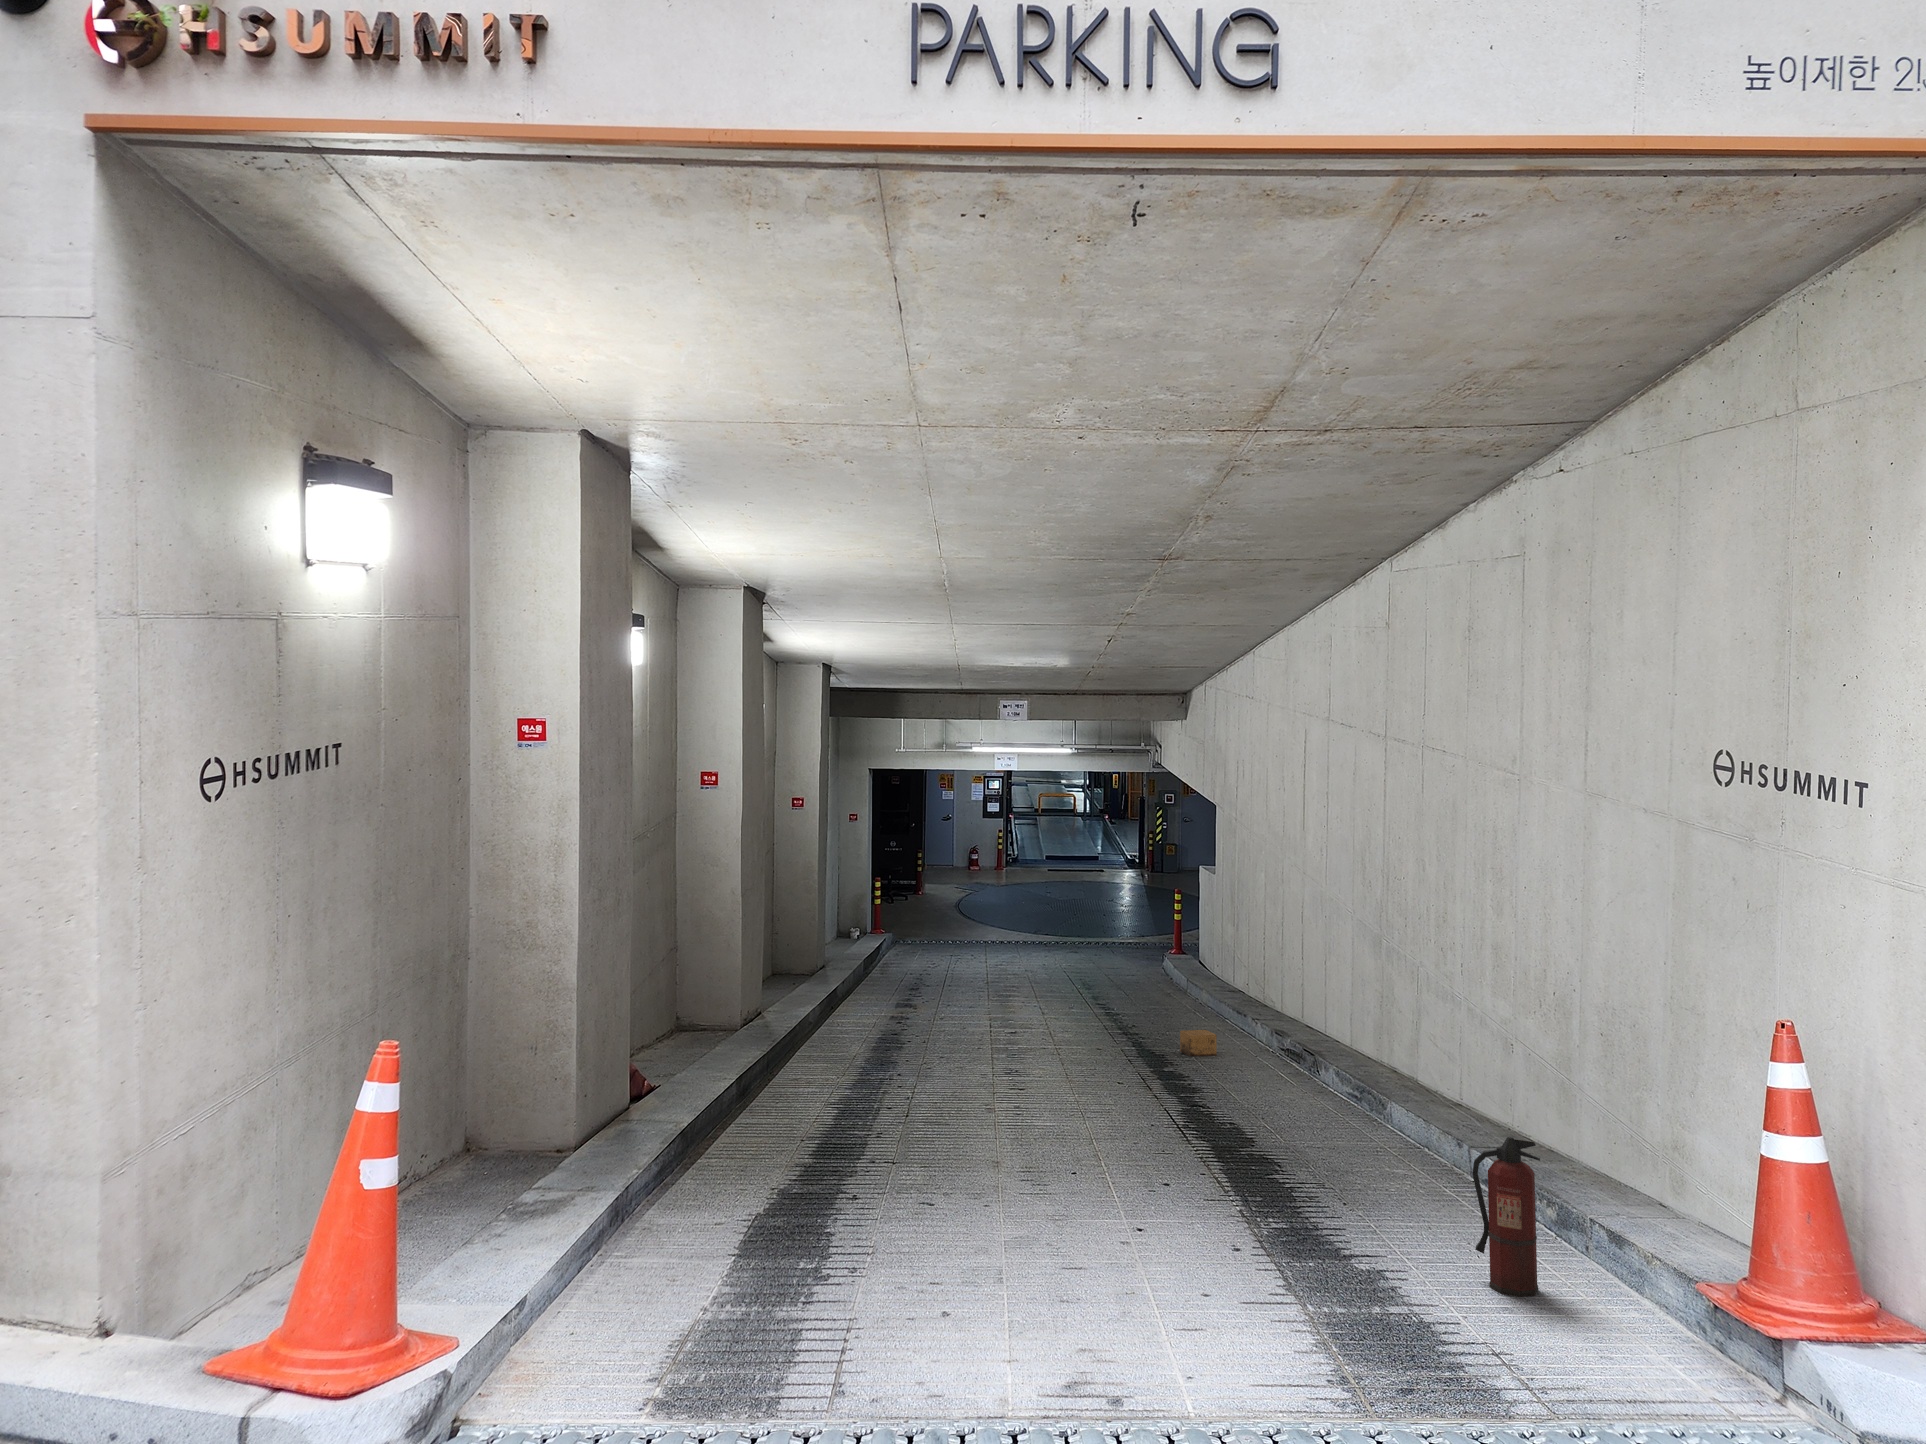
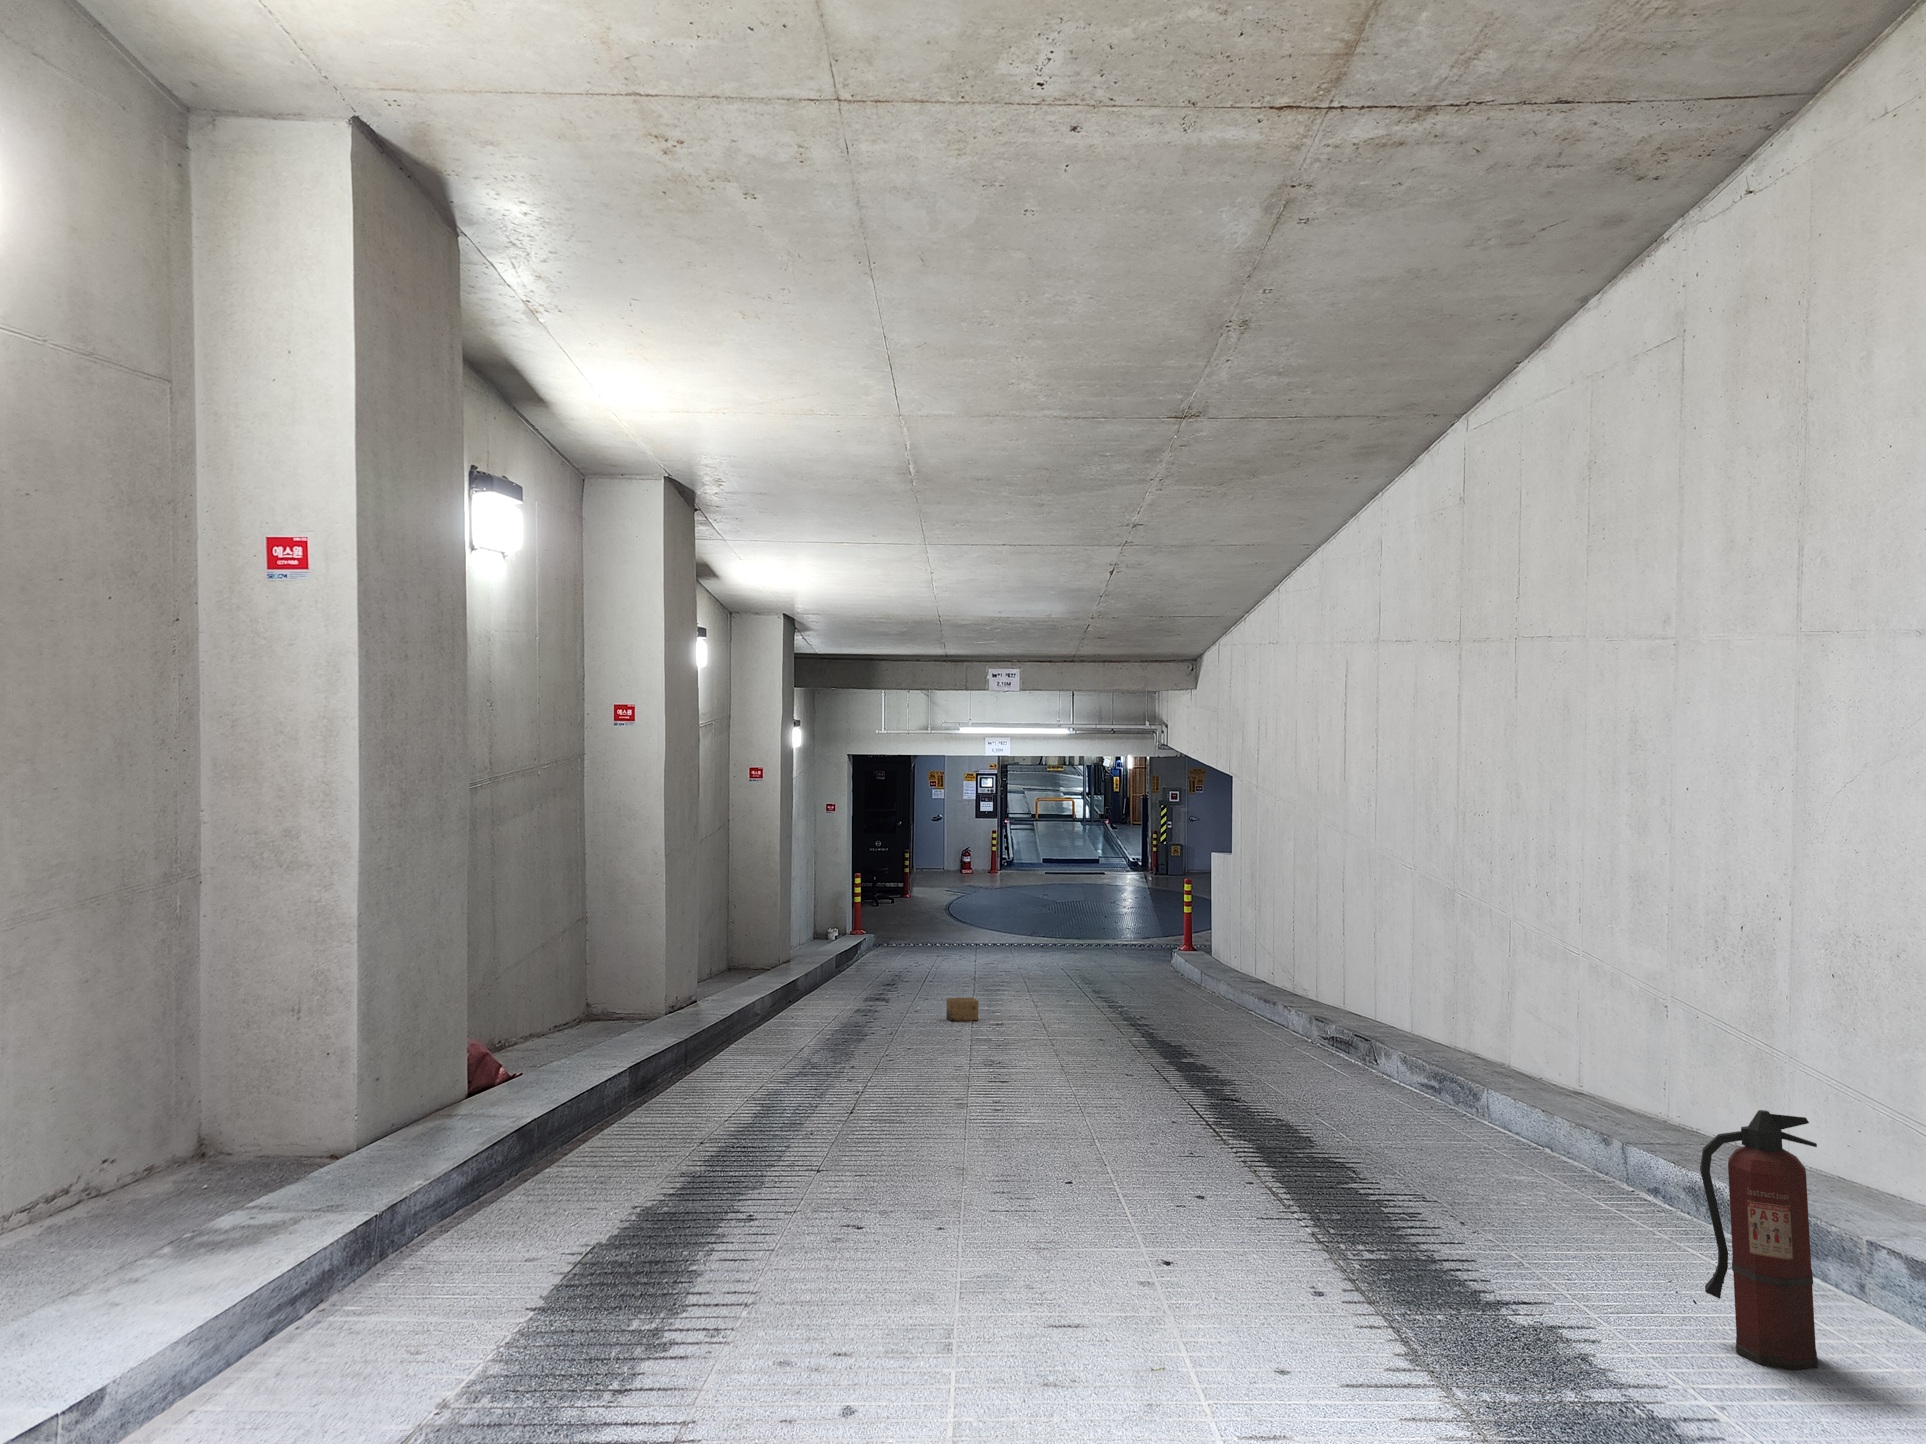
cardboard box: present [1180,1030,1217,1056] -> present [946,997,979,1022]

